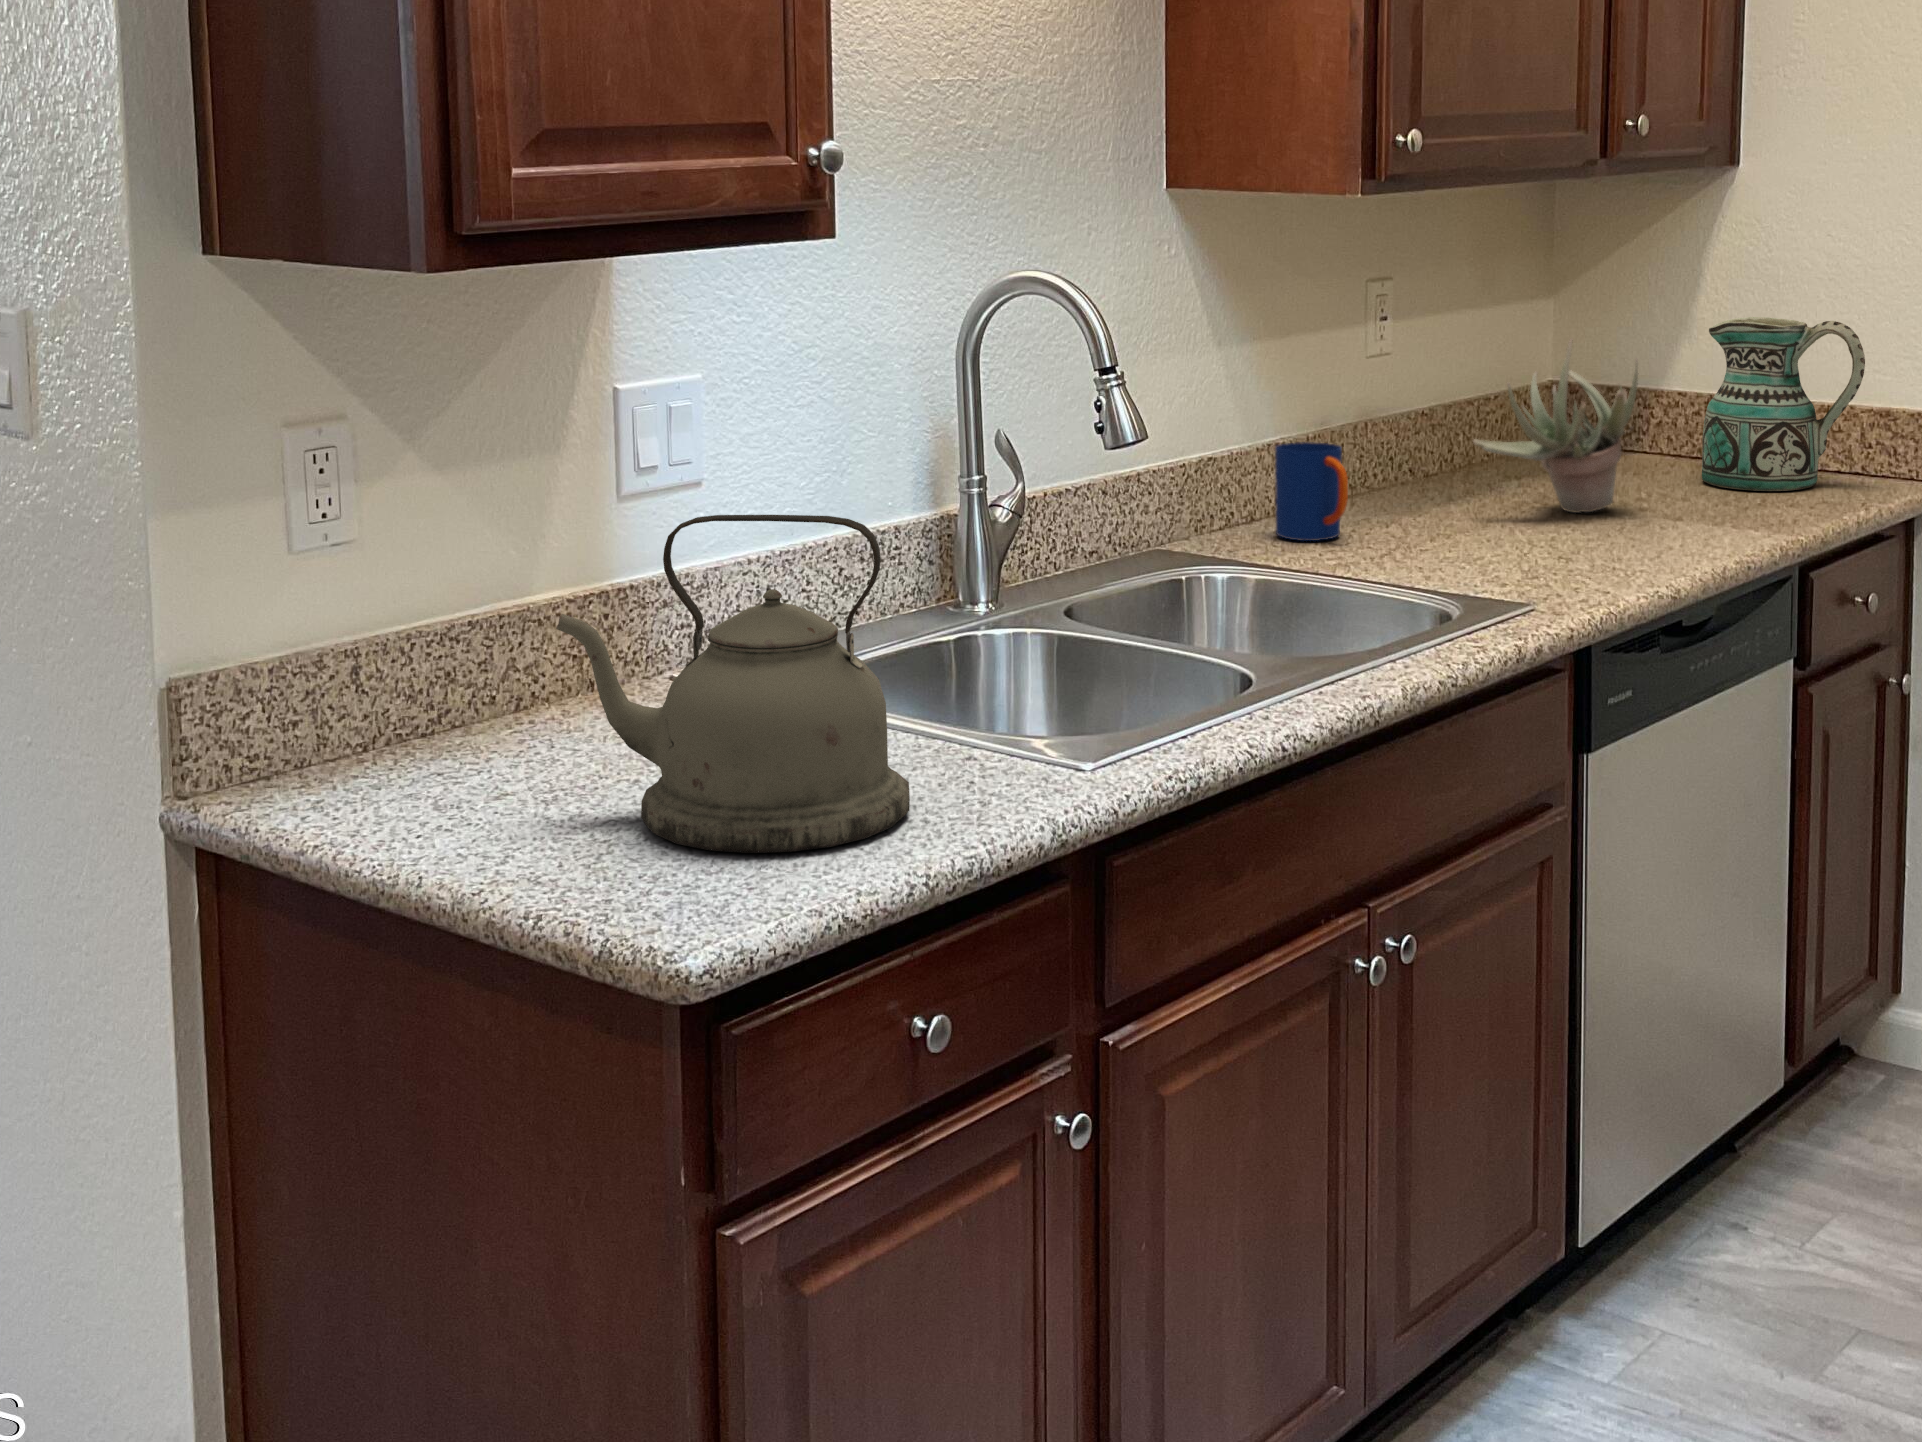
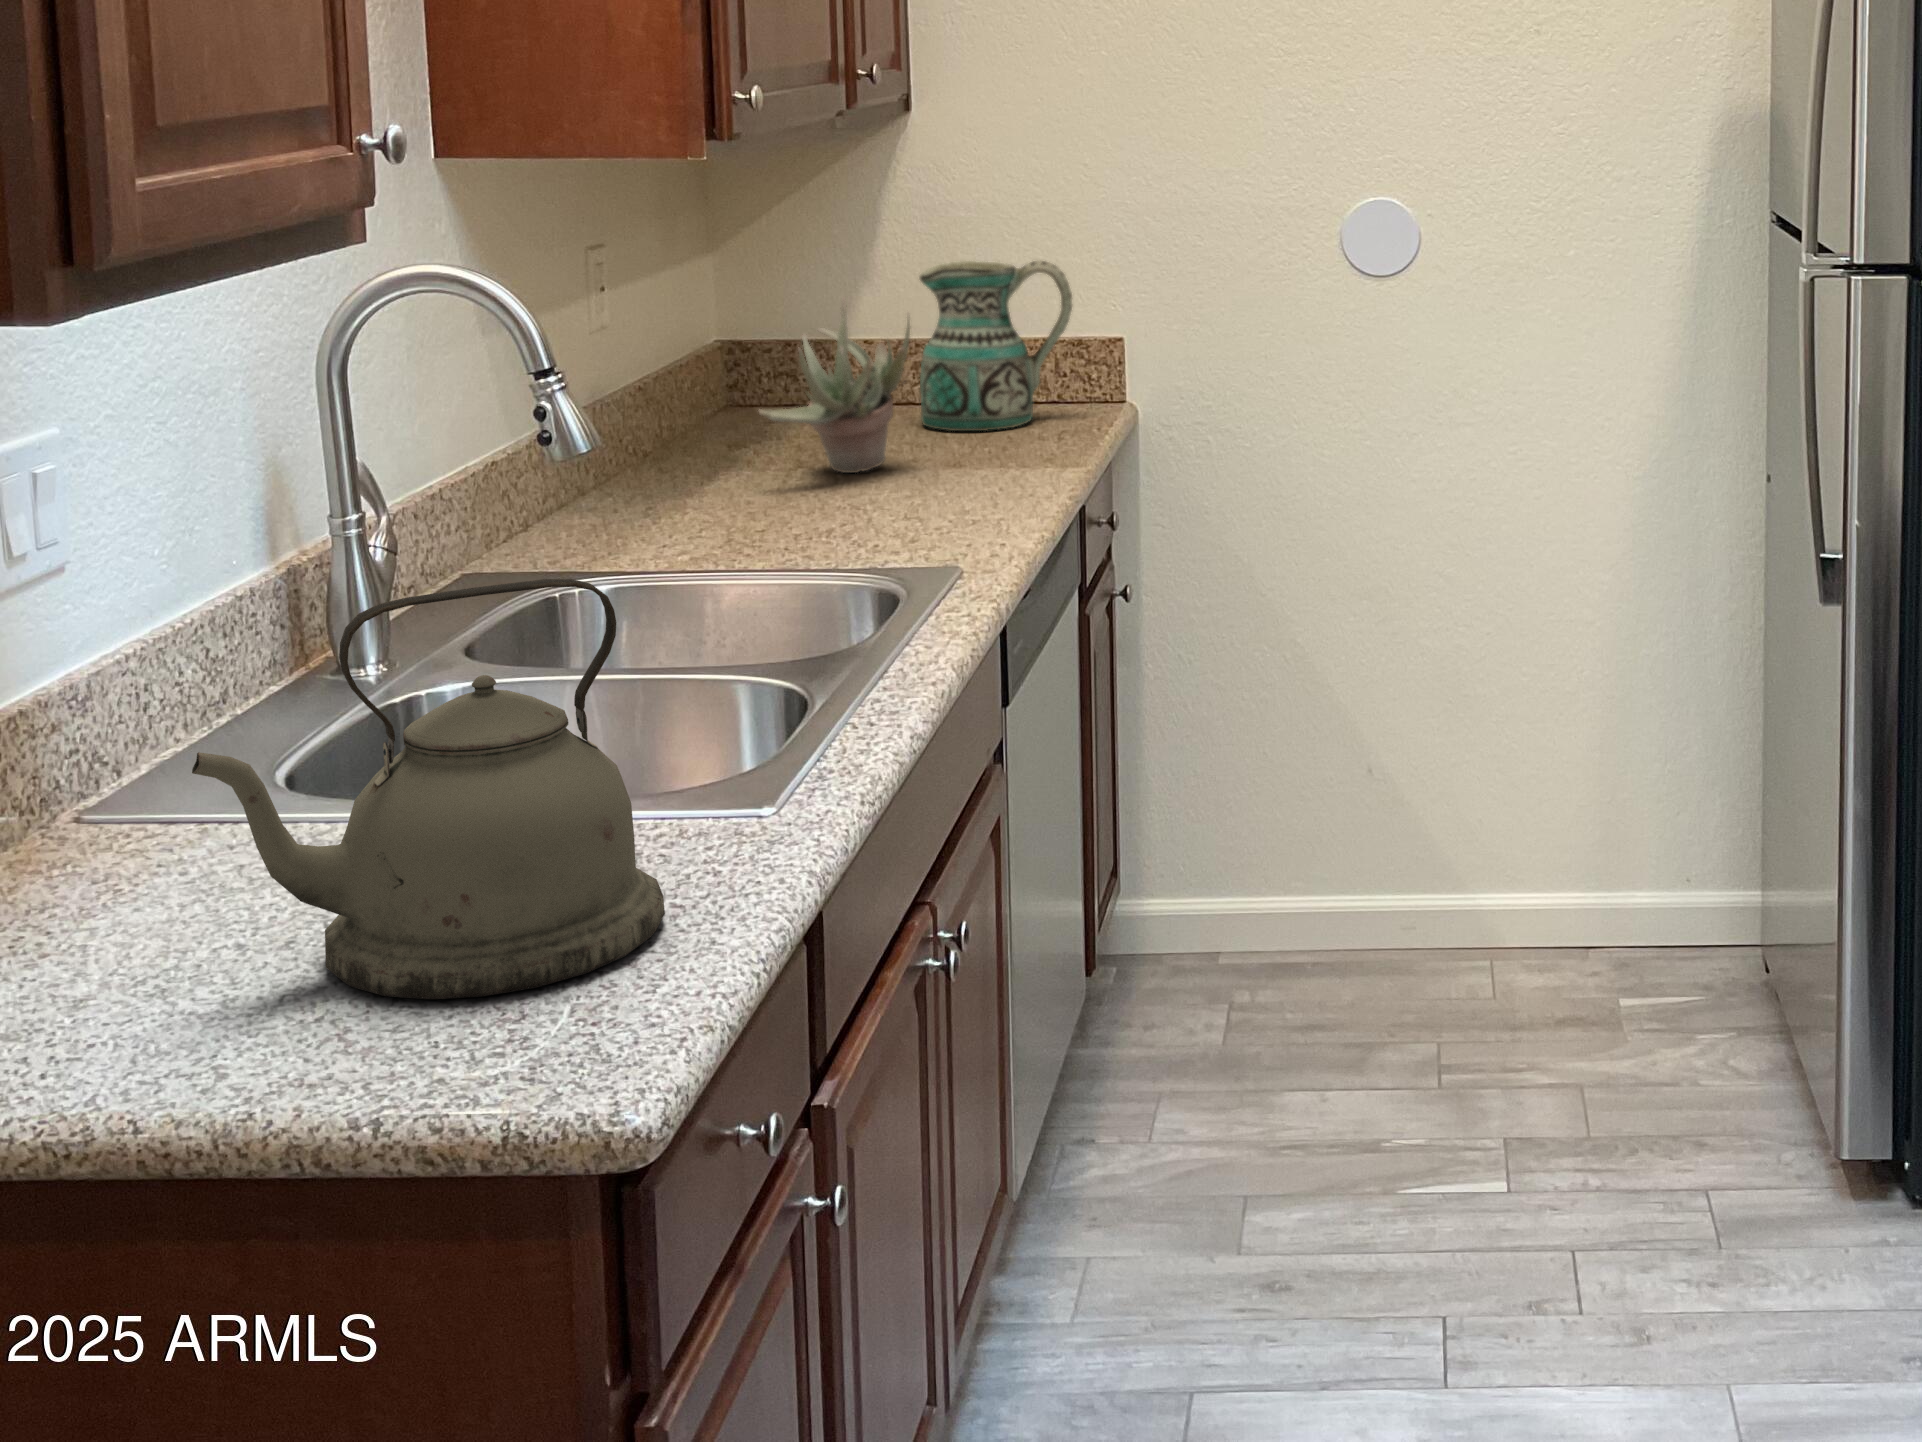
mug: present [1275,442,1348,541] -> none [572,431,671,539]

